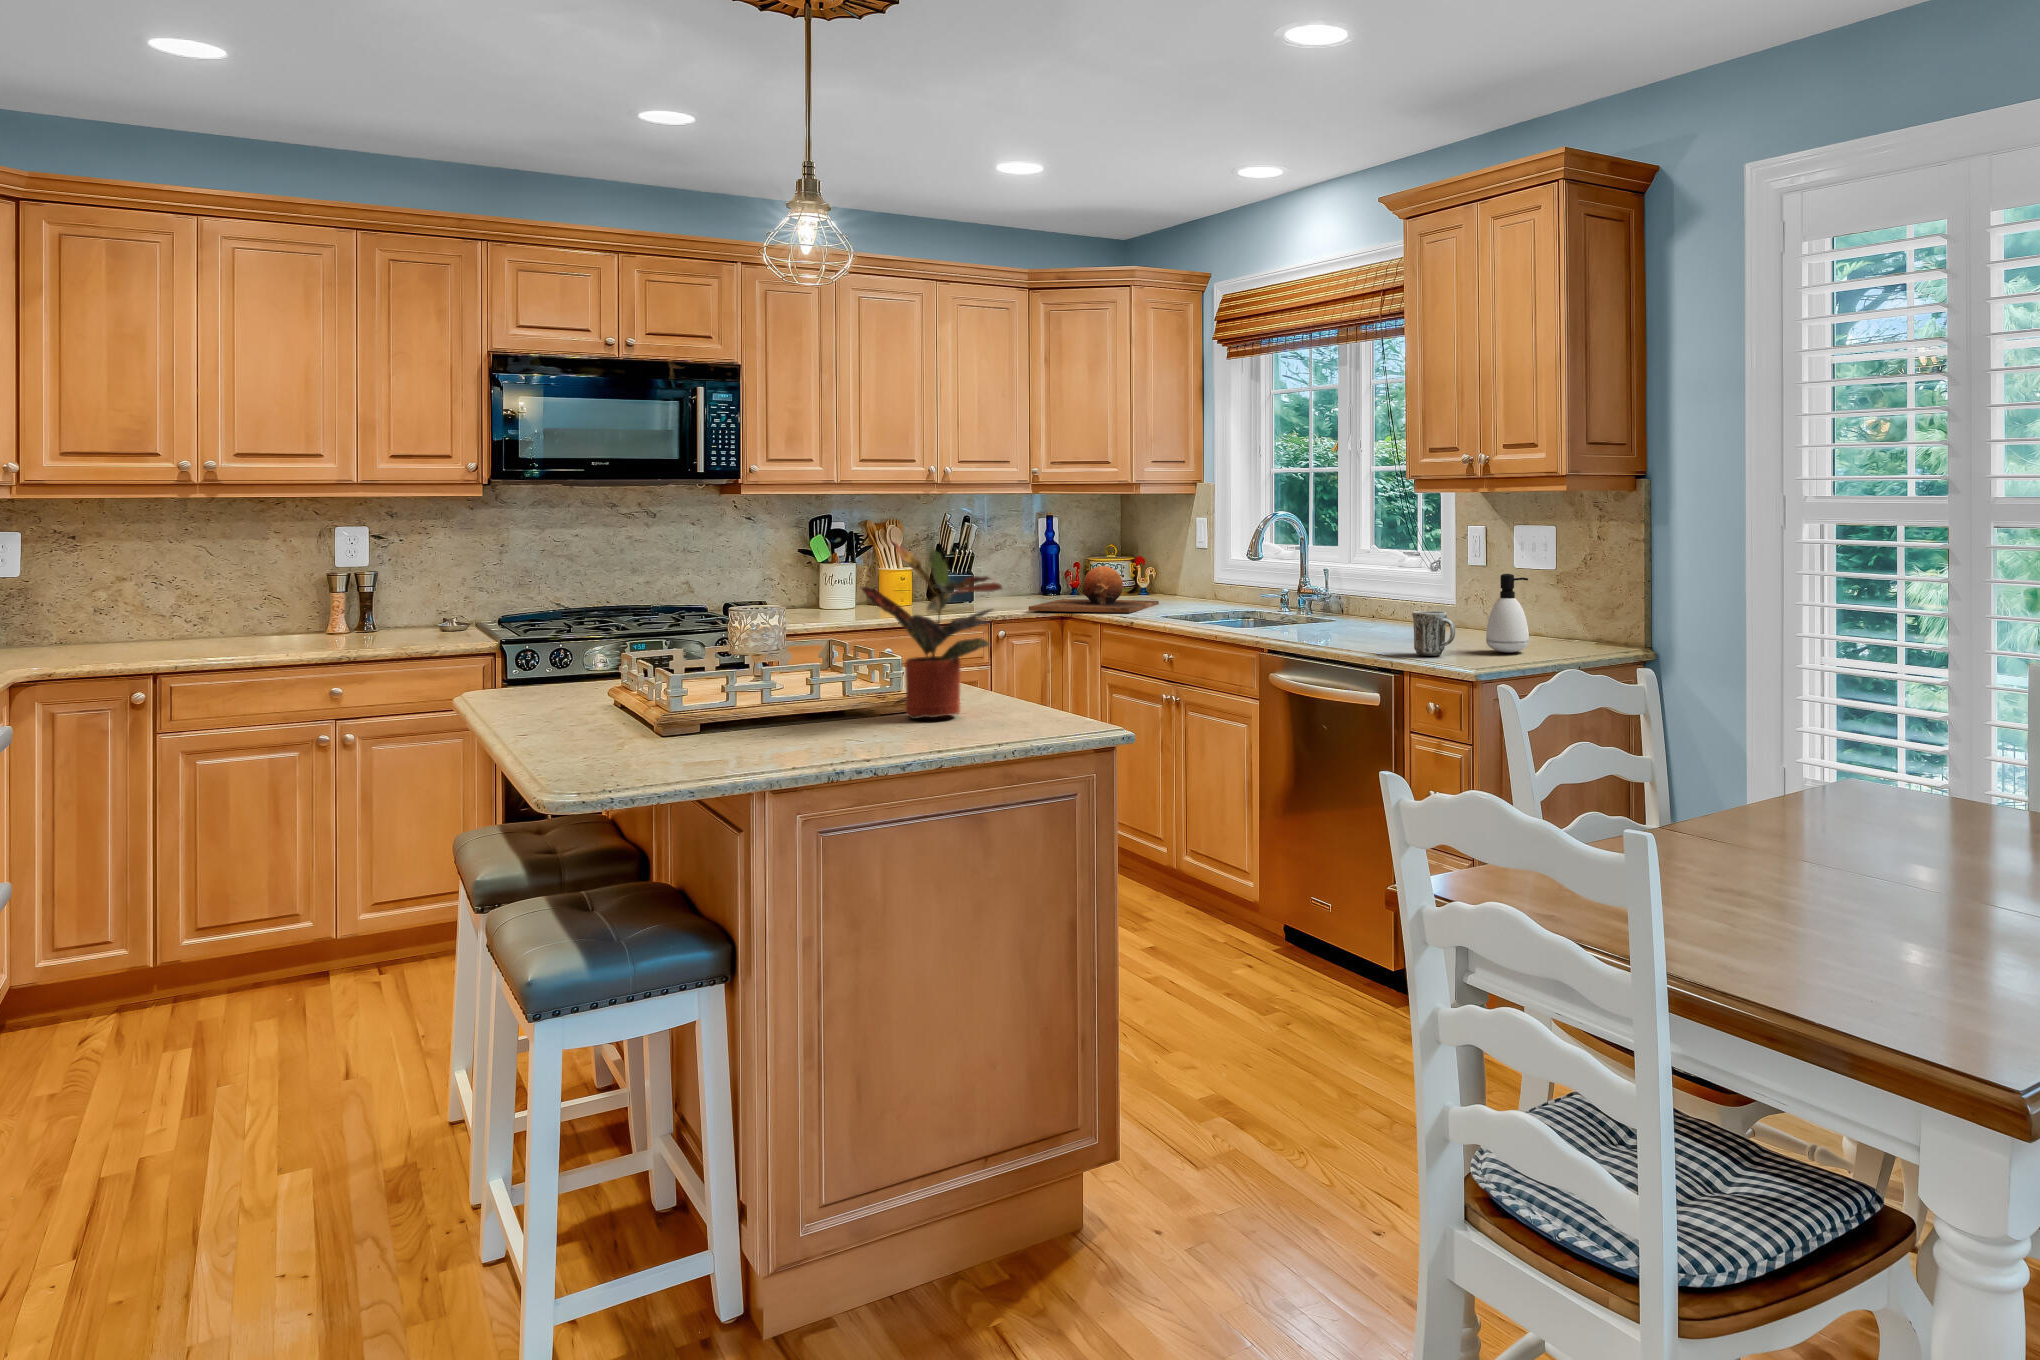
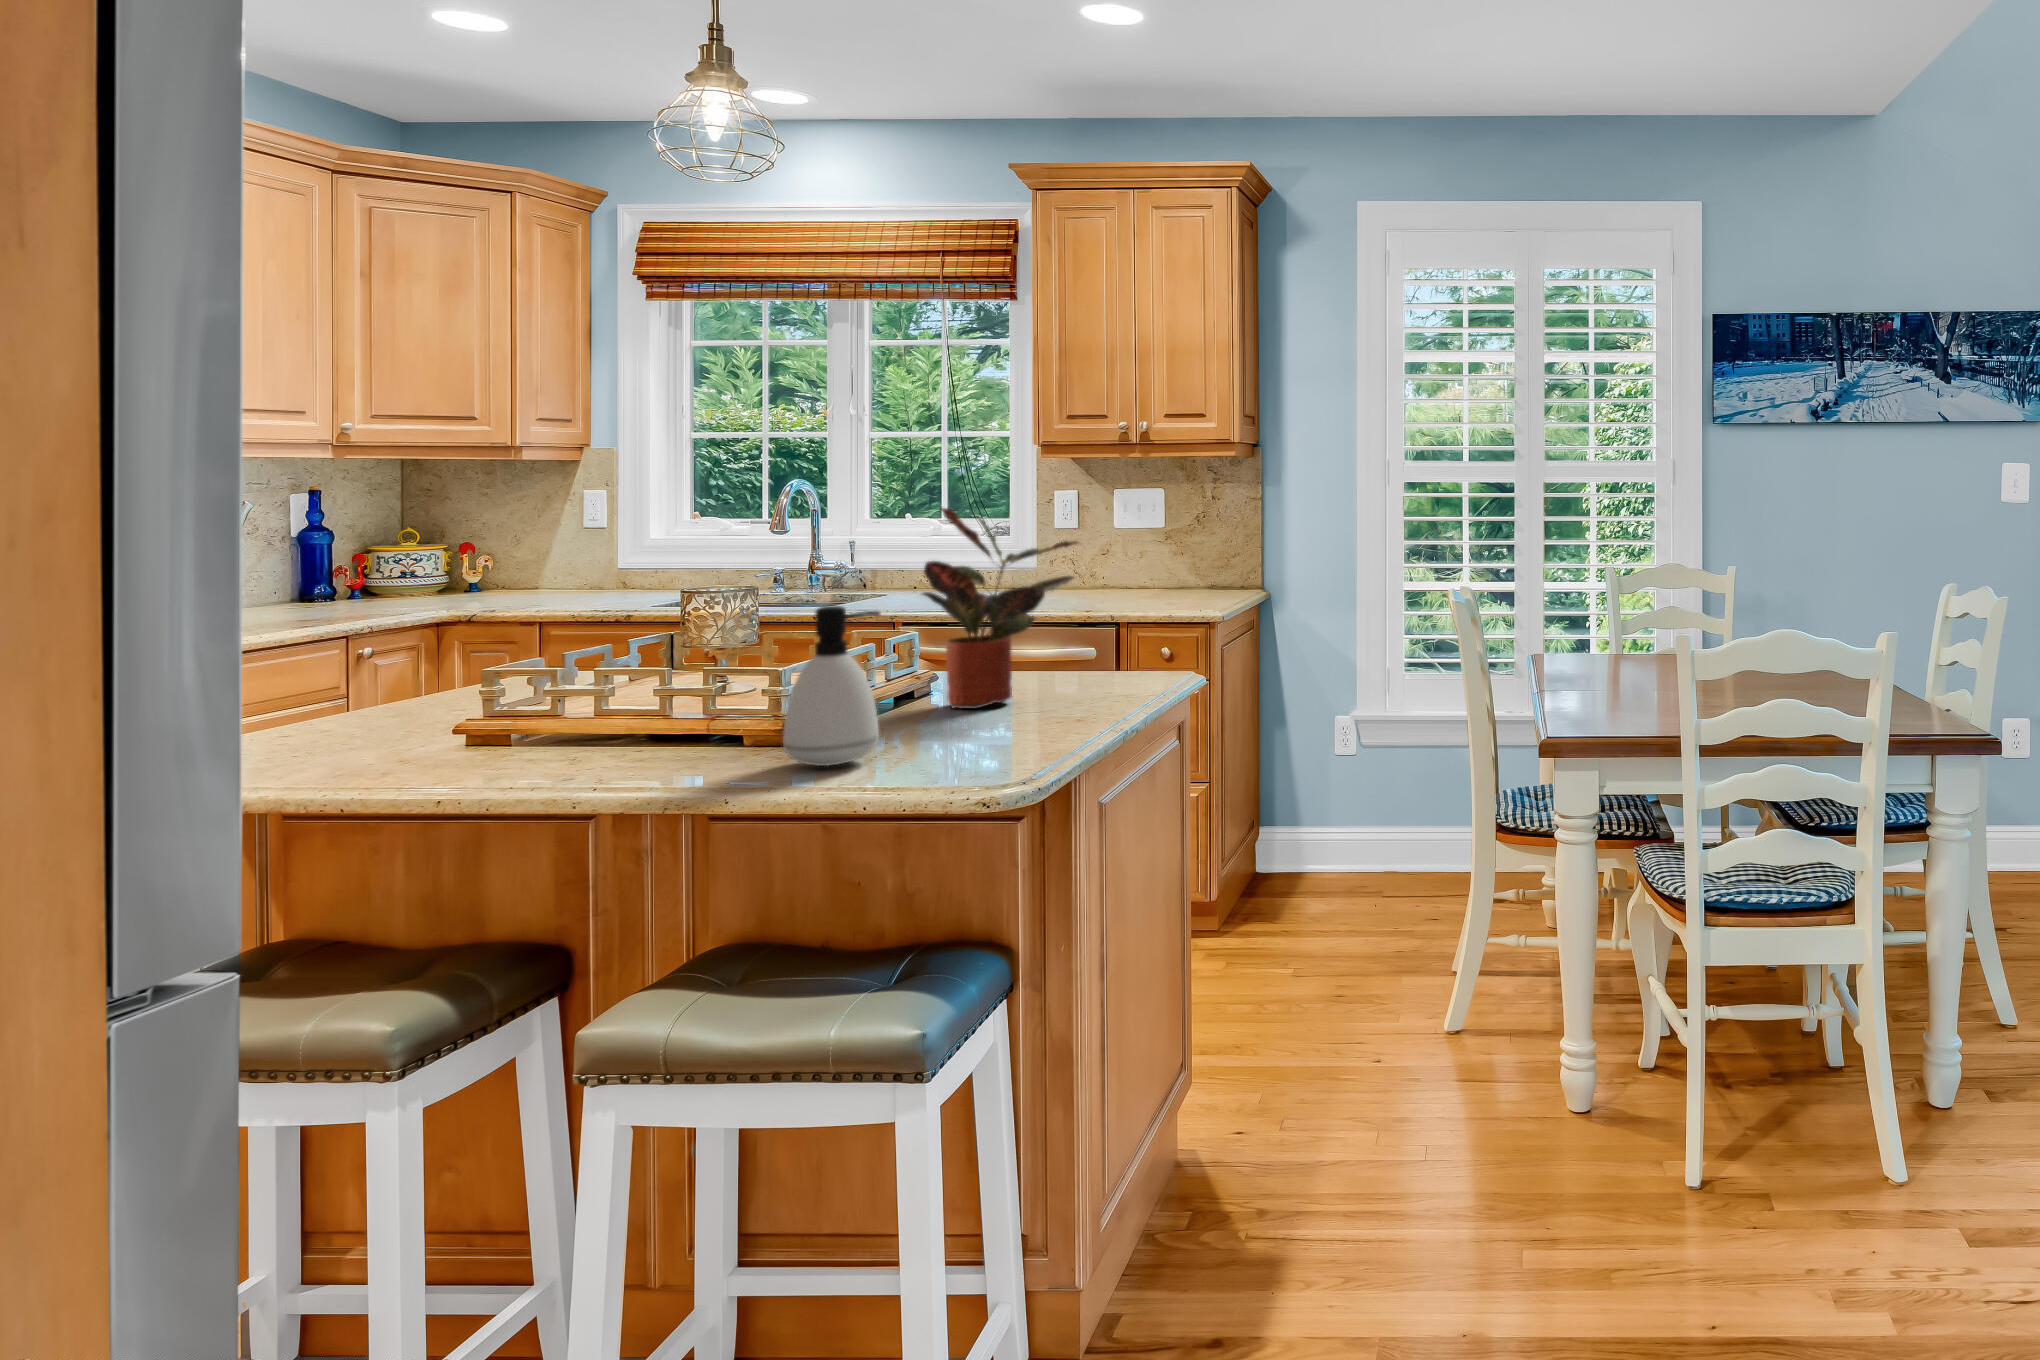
chopping board: present [1029,566,1159,613] -> none [404,551,582,617]
soap dispenser: present [1486,574,1529,653] -> present [783,606,880,766]
mug: present [1412,611,1455,656] -> none [1093,567,1137,609]

